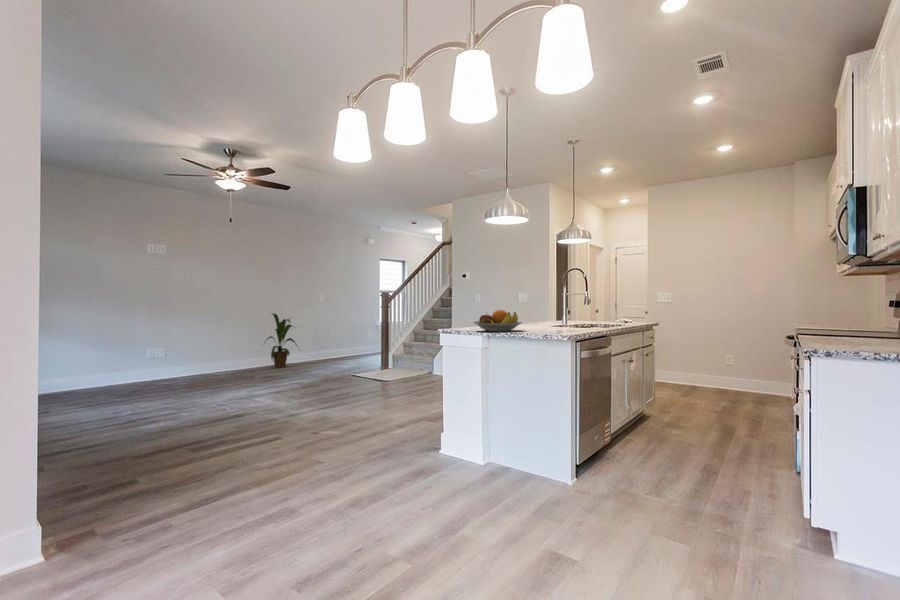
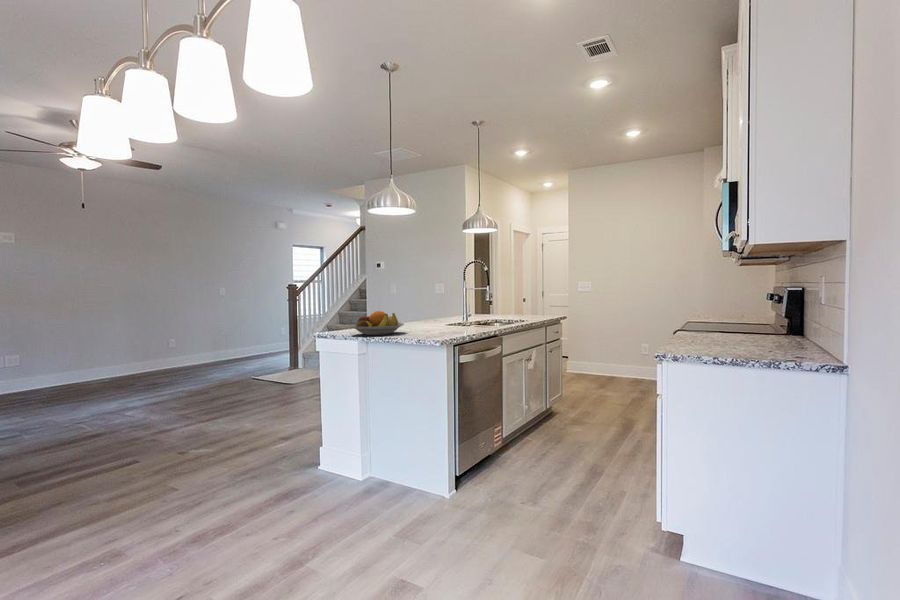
house plant: present [267,314,296,367] -> none [147,310,195,372]

